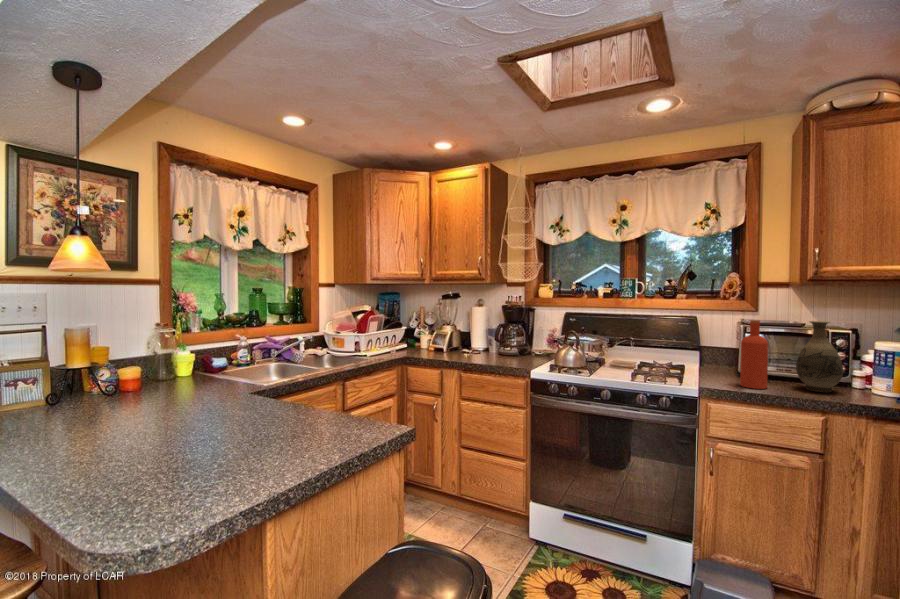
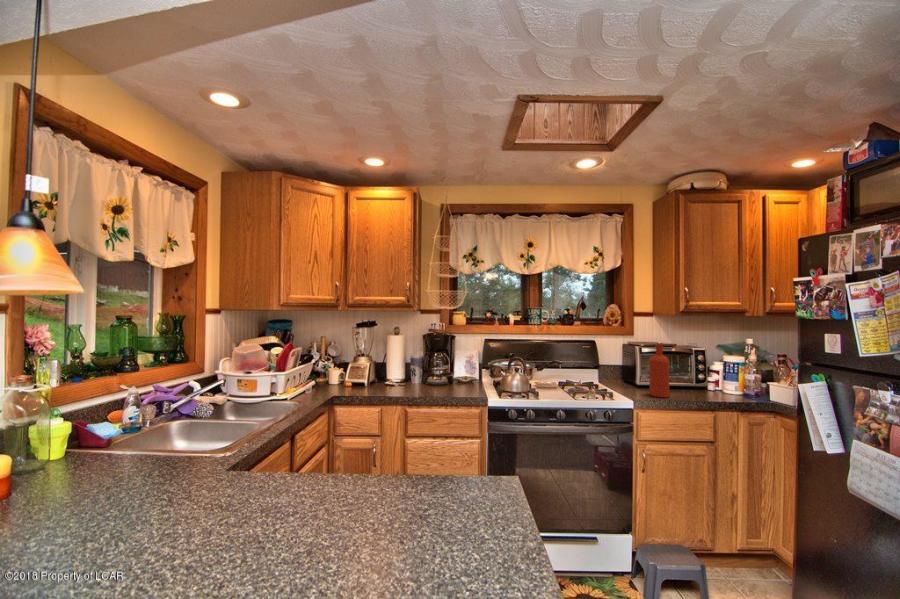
vase: present [796,321,843,392] -> none [682,342,713,396]

